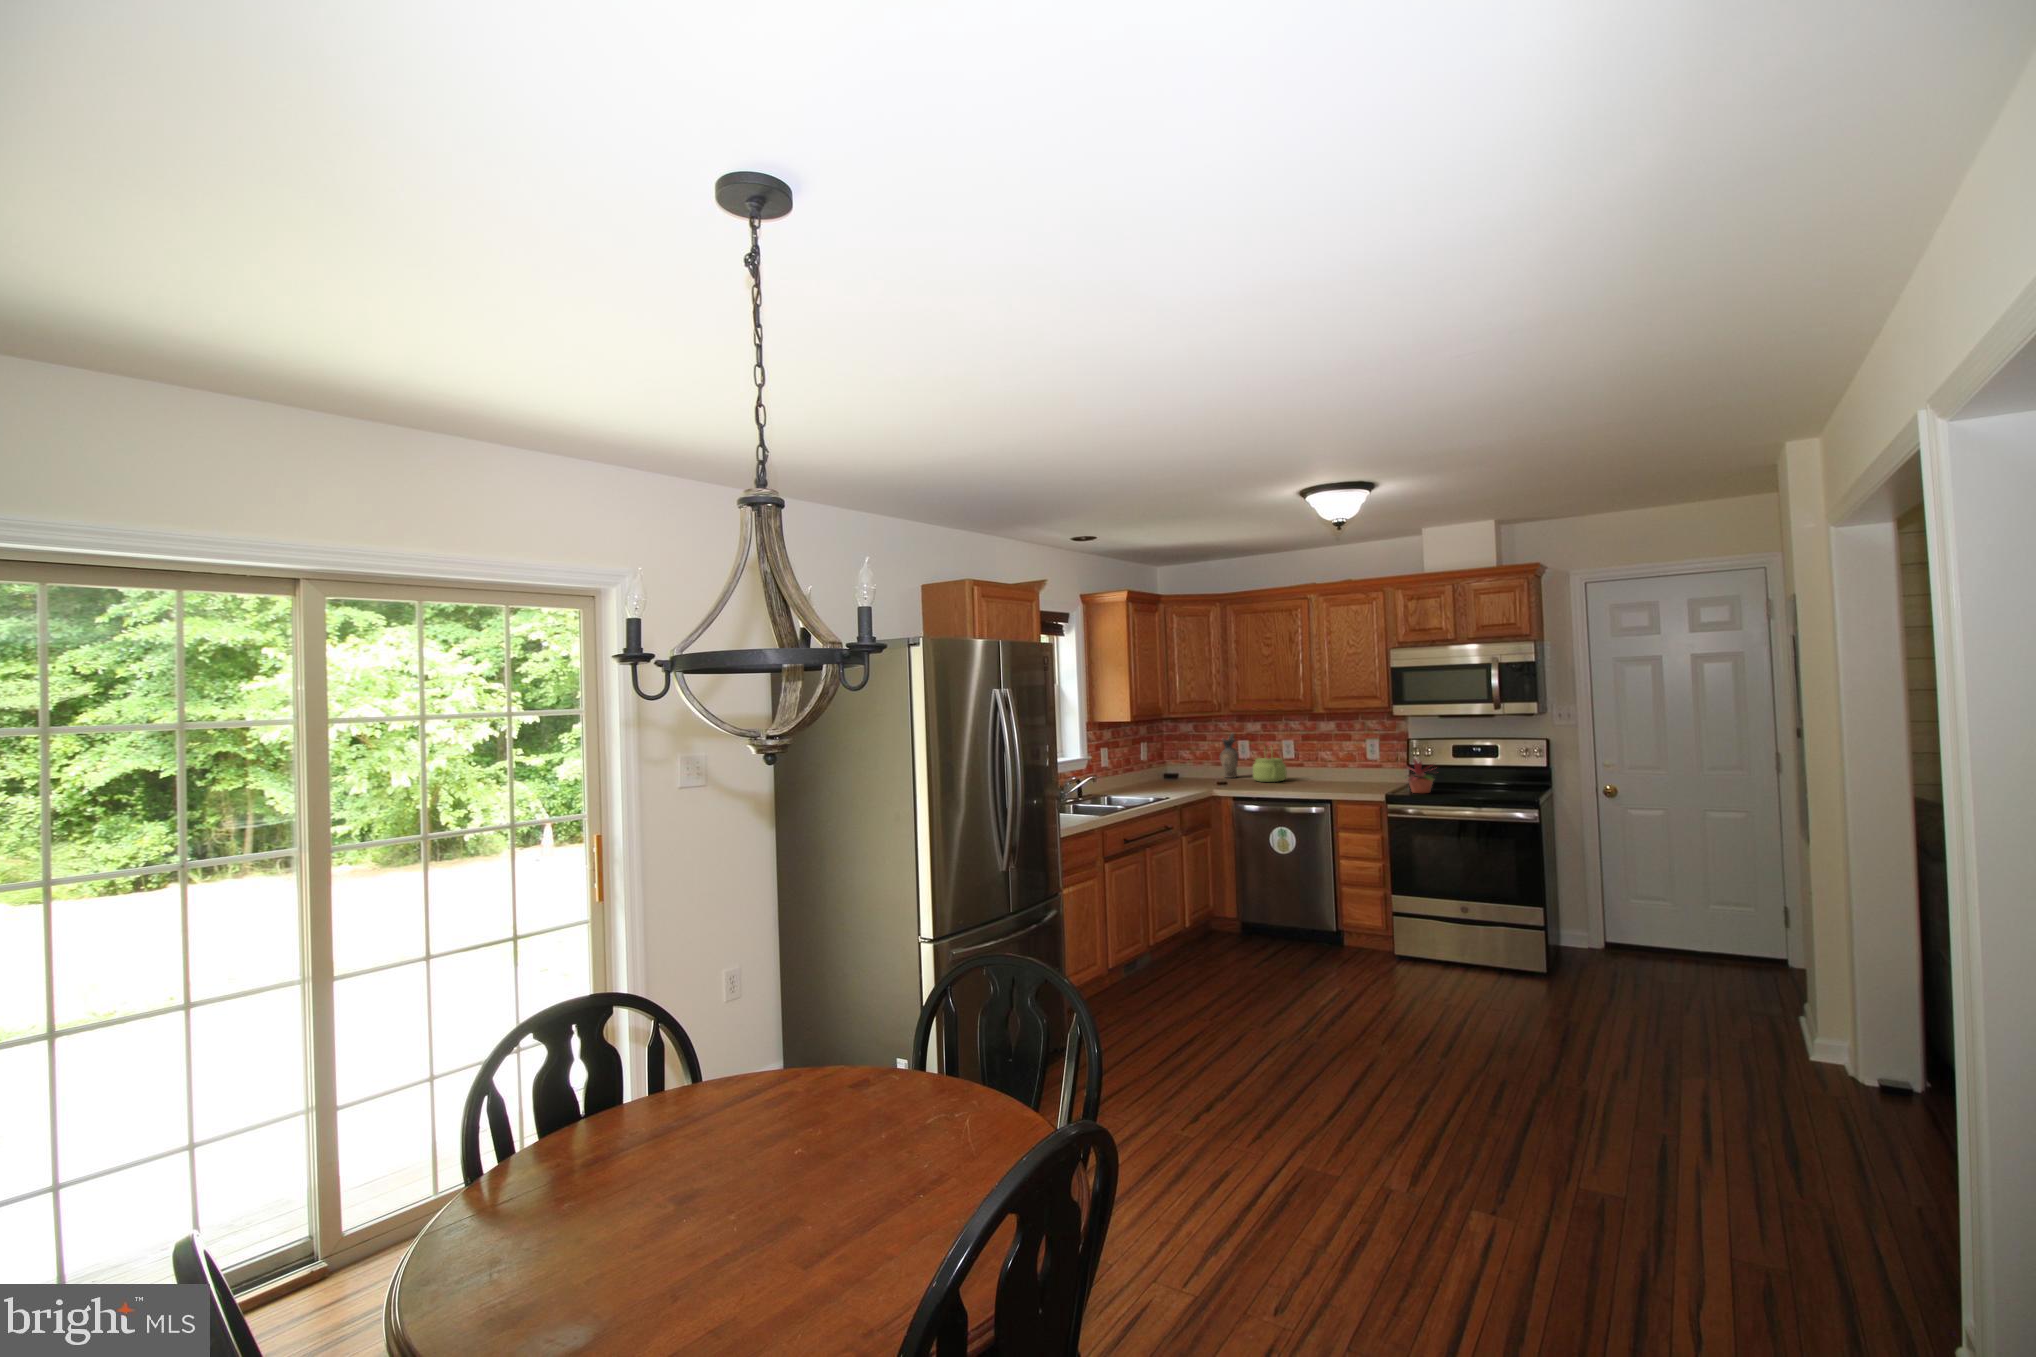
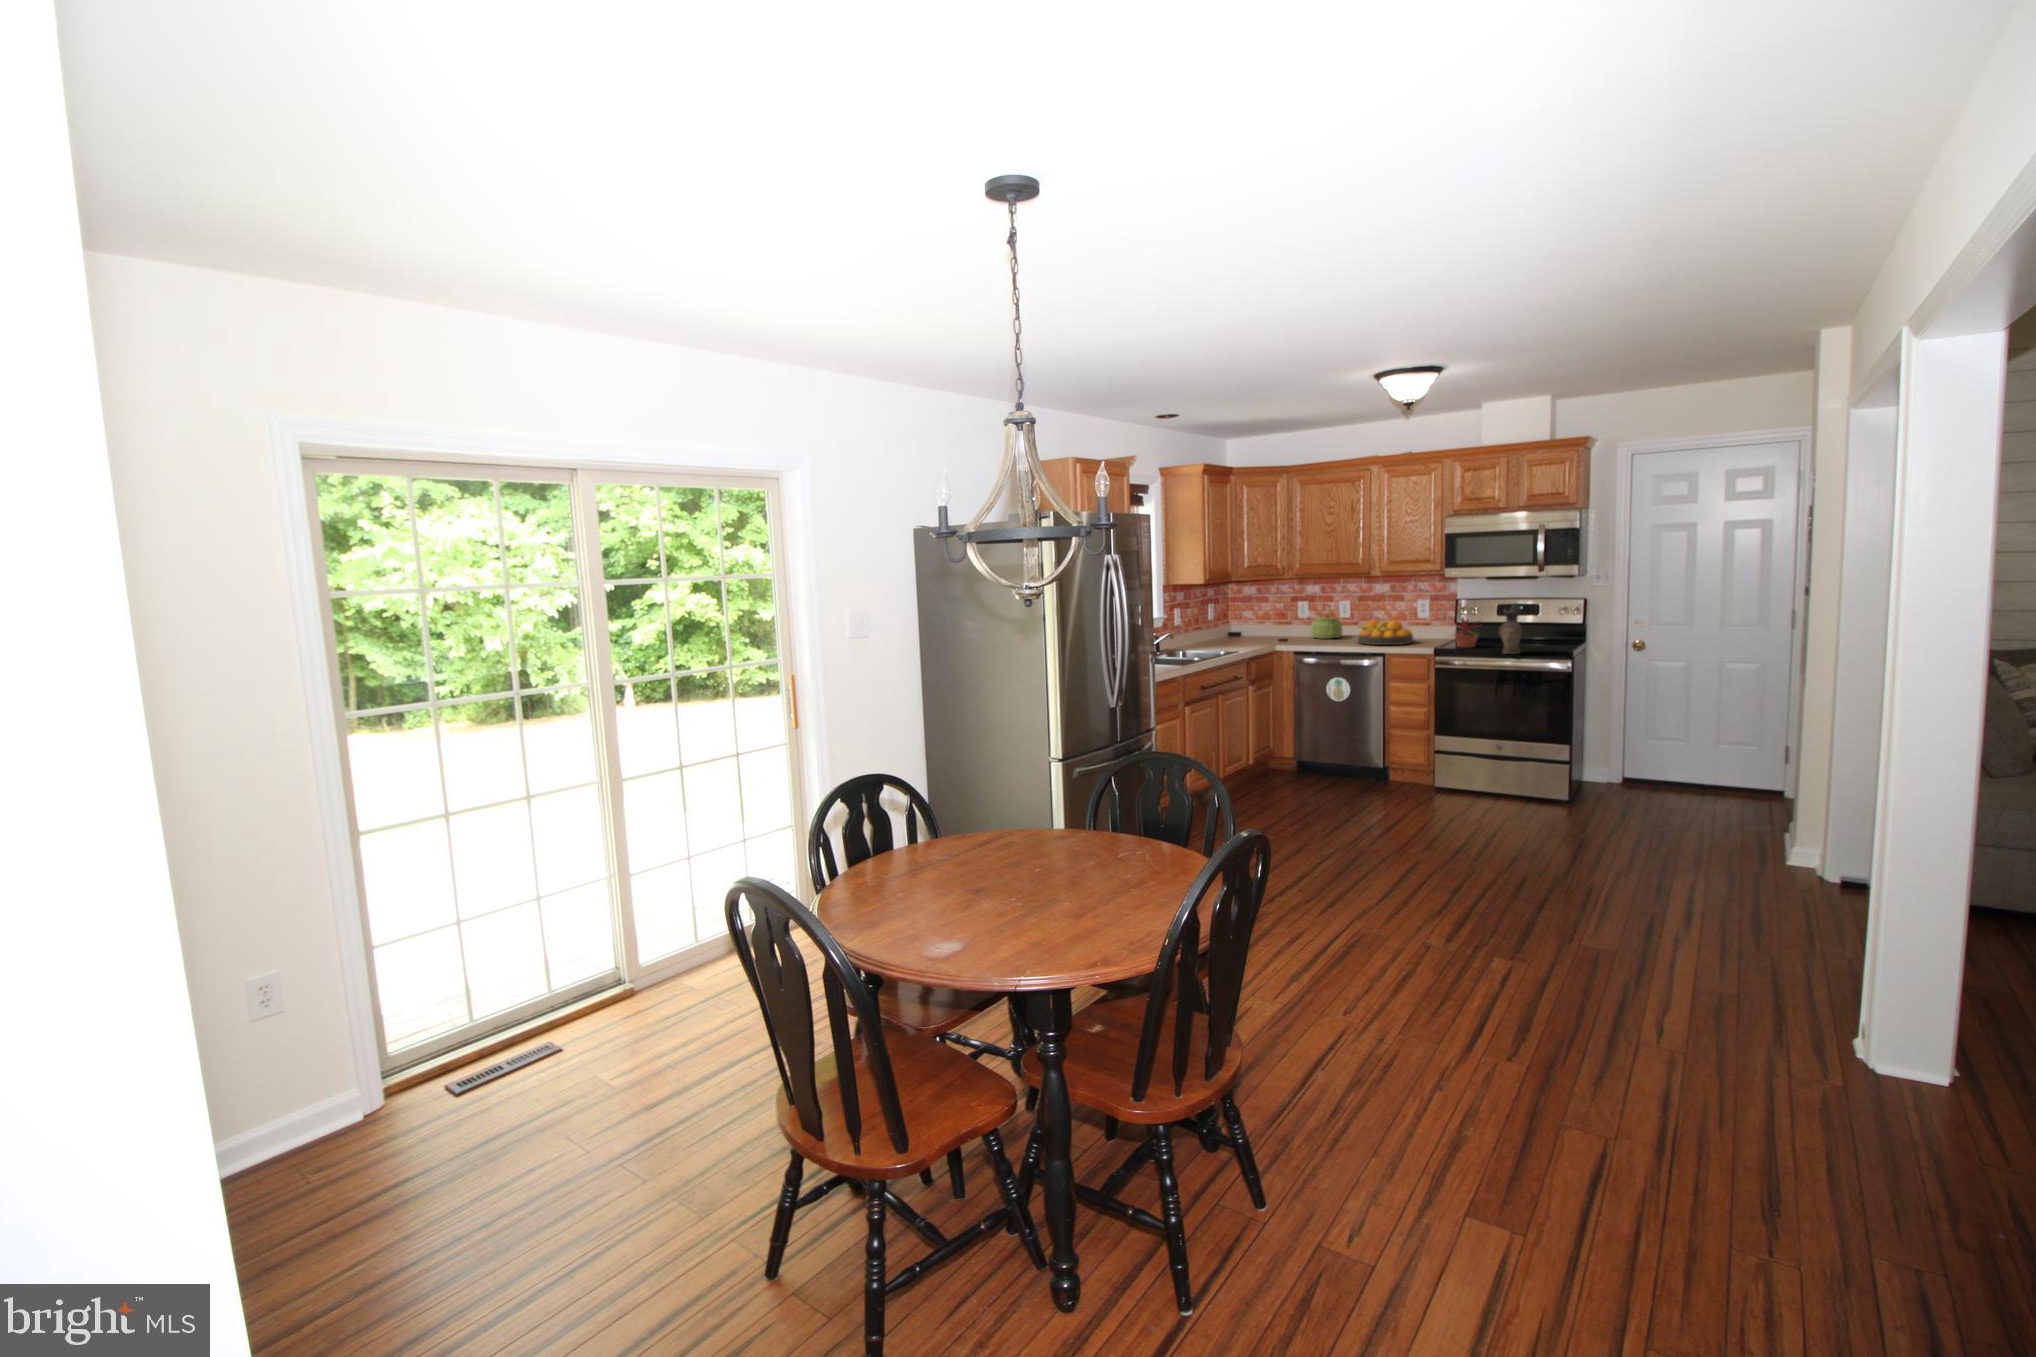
ceramic pitcher: present [1219,733,1238,778] -> present [1499,603,1522,654]
fruit bowl: none [1301,761,1363,790] -> present [1358,620,1413,645]

